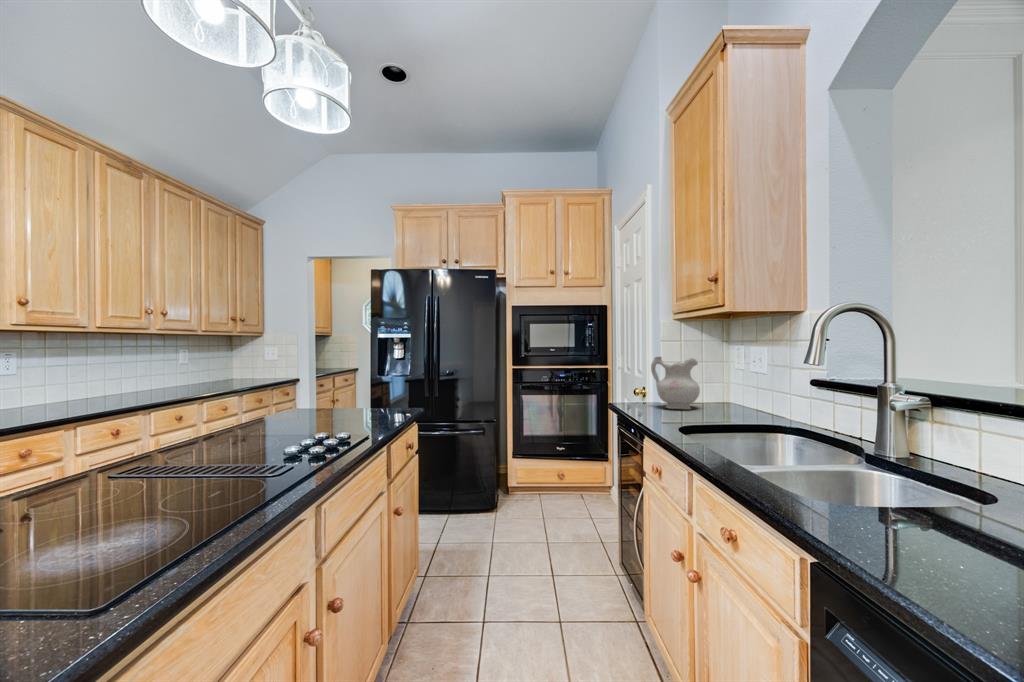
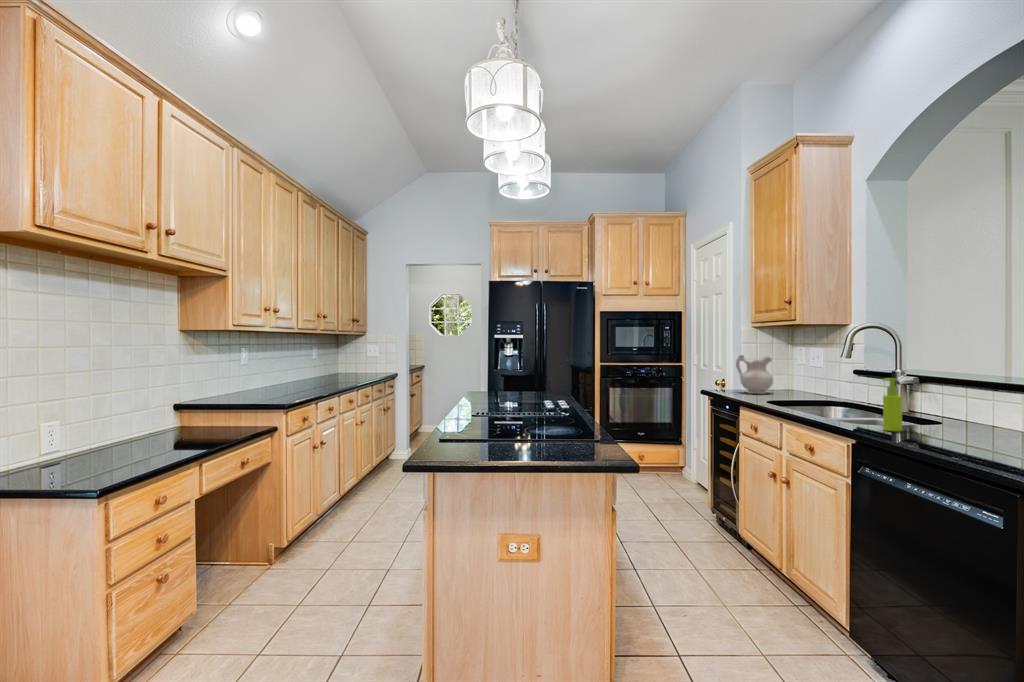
soap dispenser: none [884,413,933,540] -> present [883,378,902,431]

